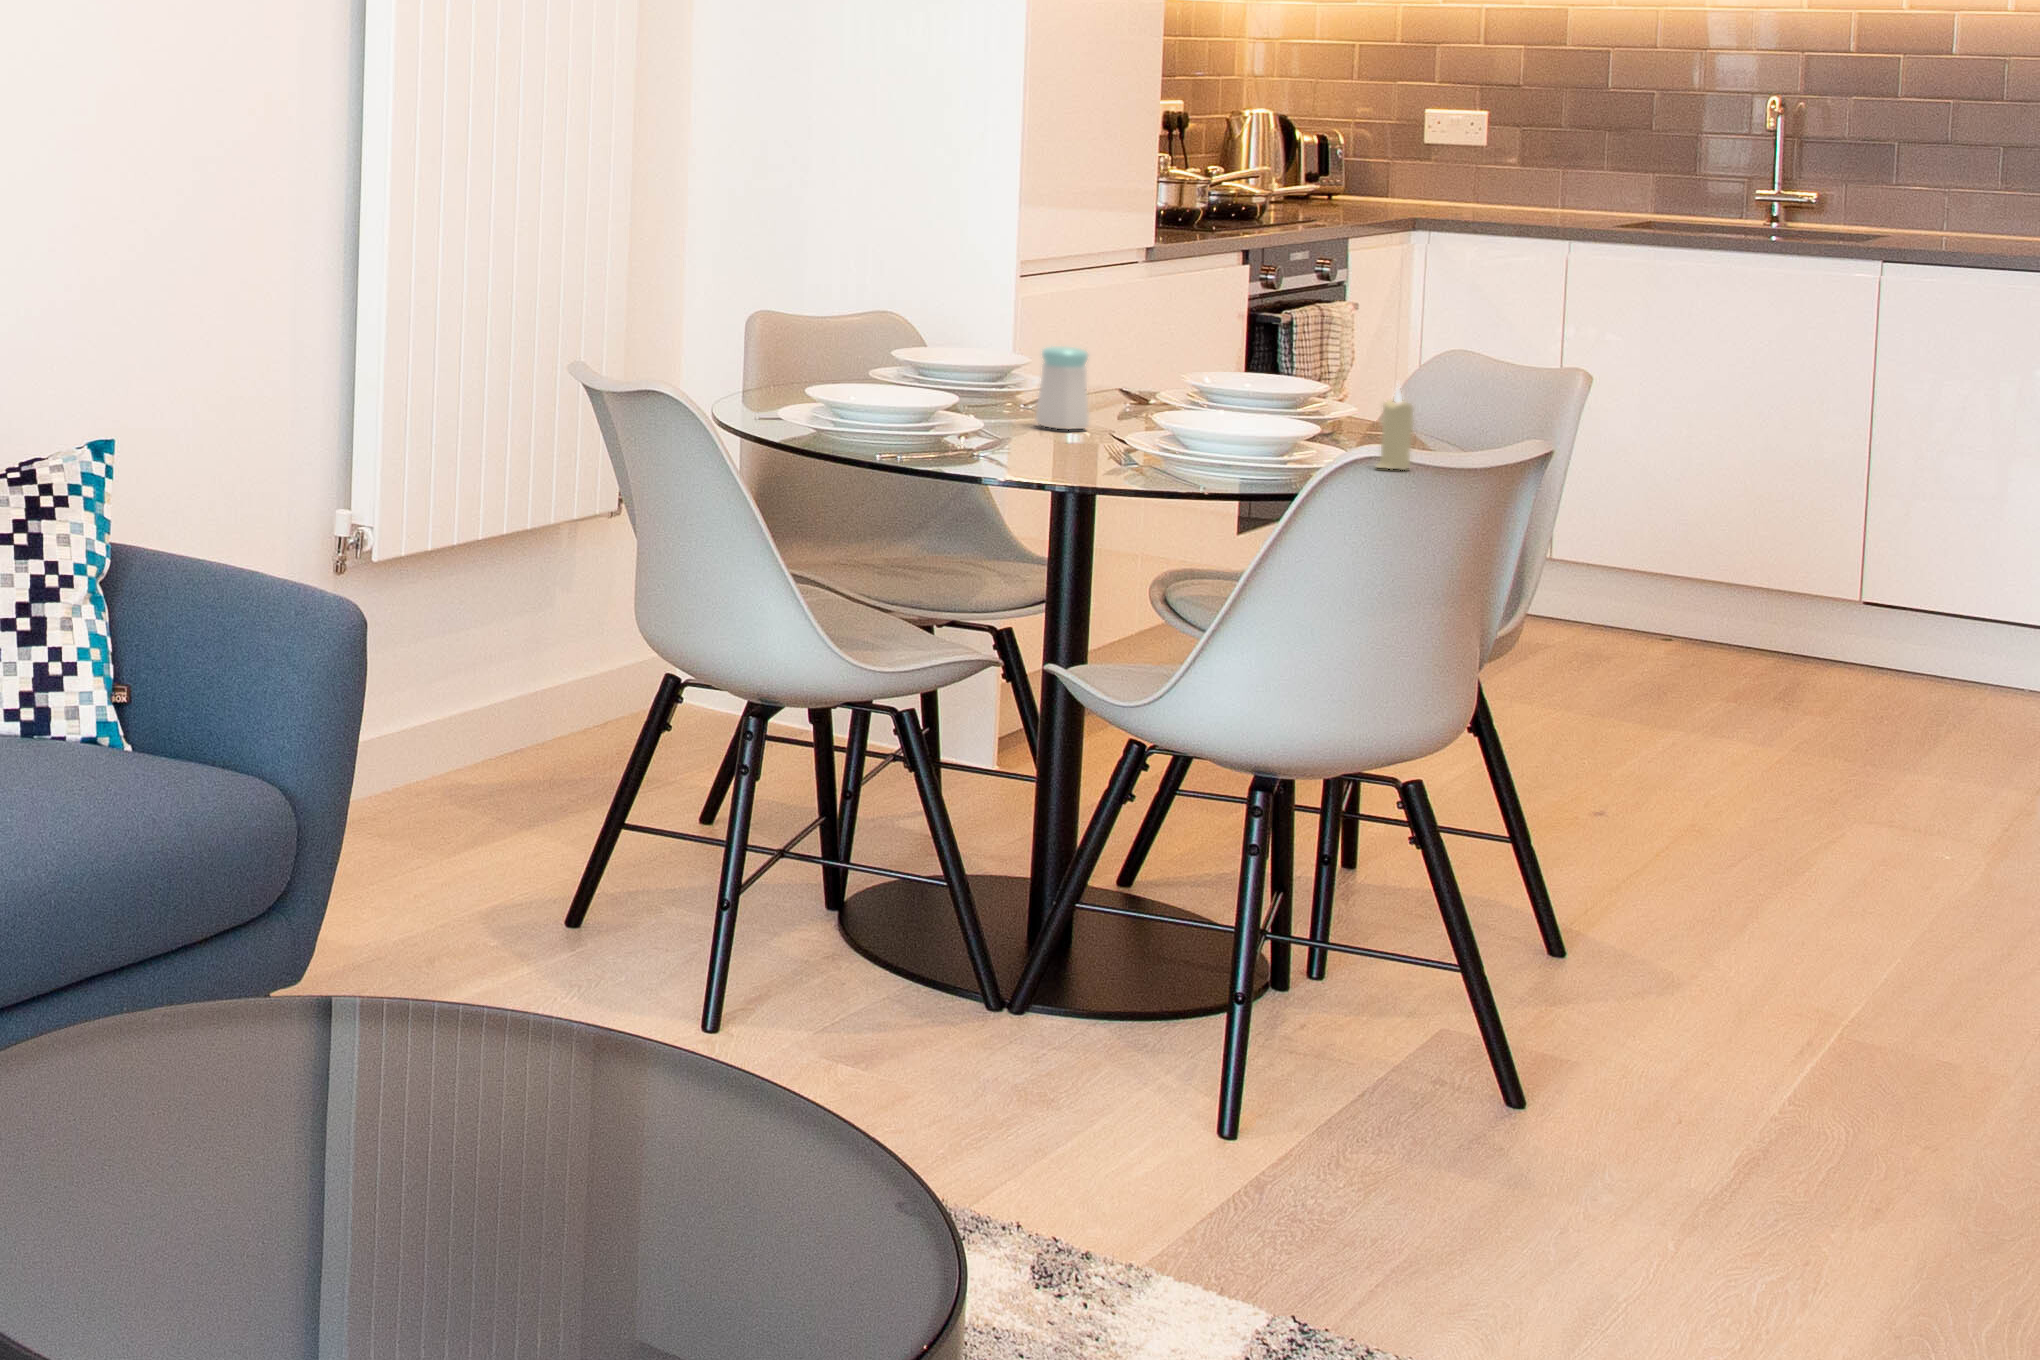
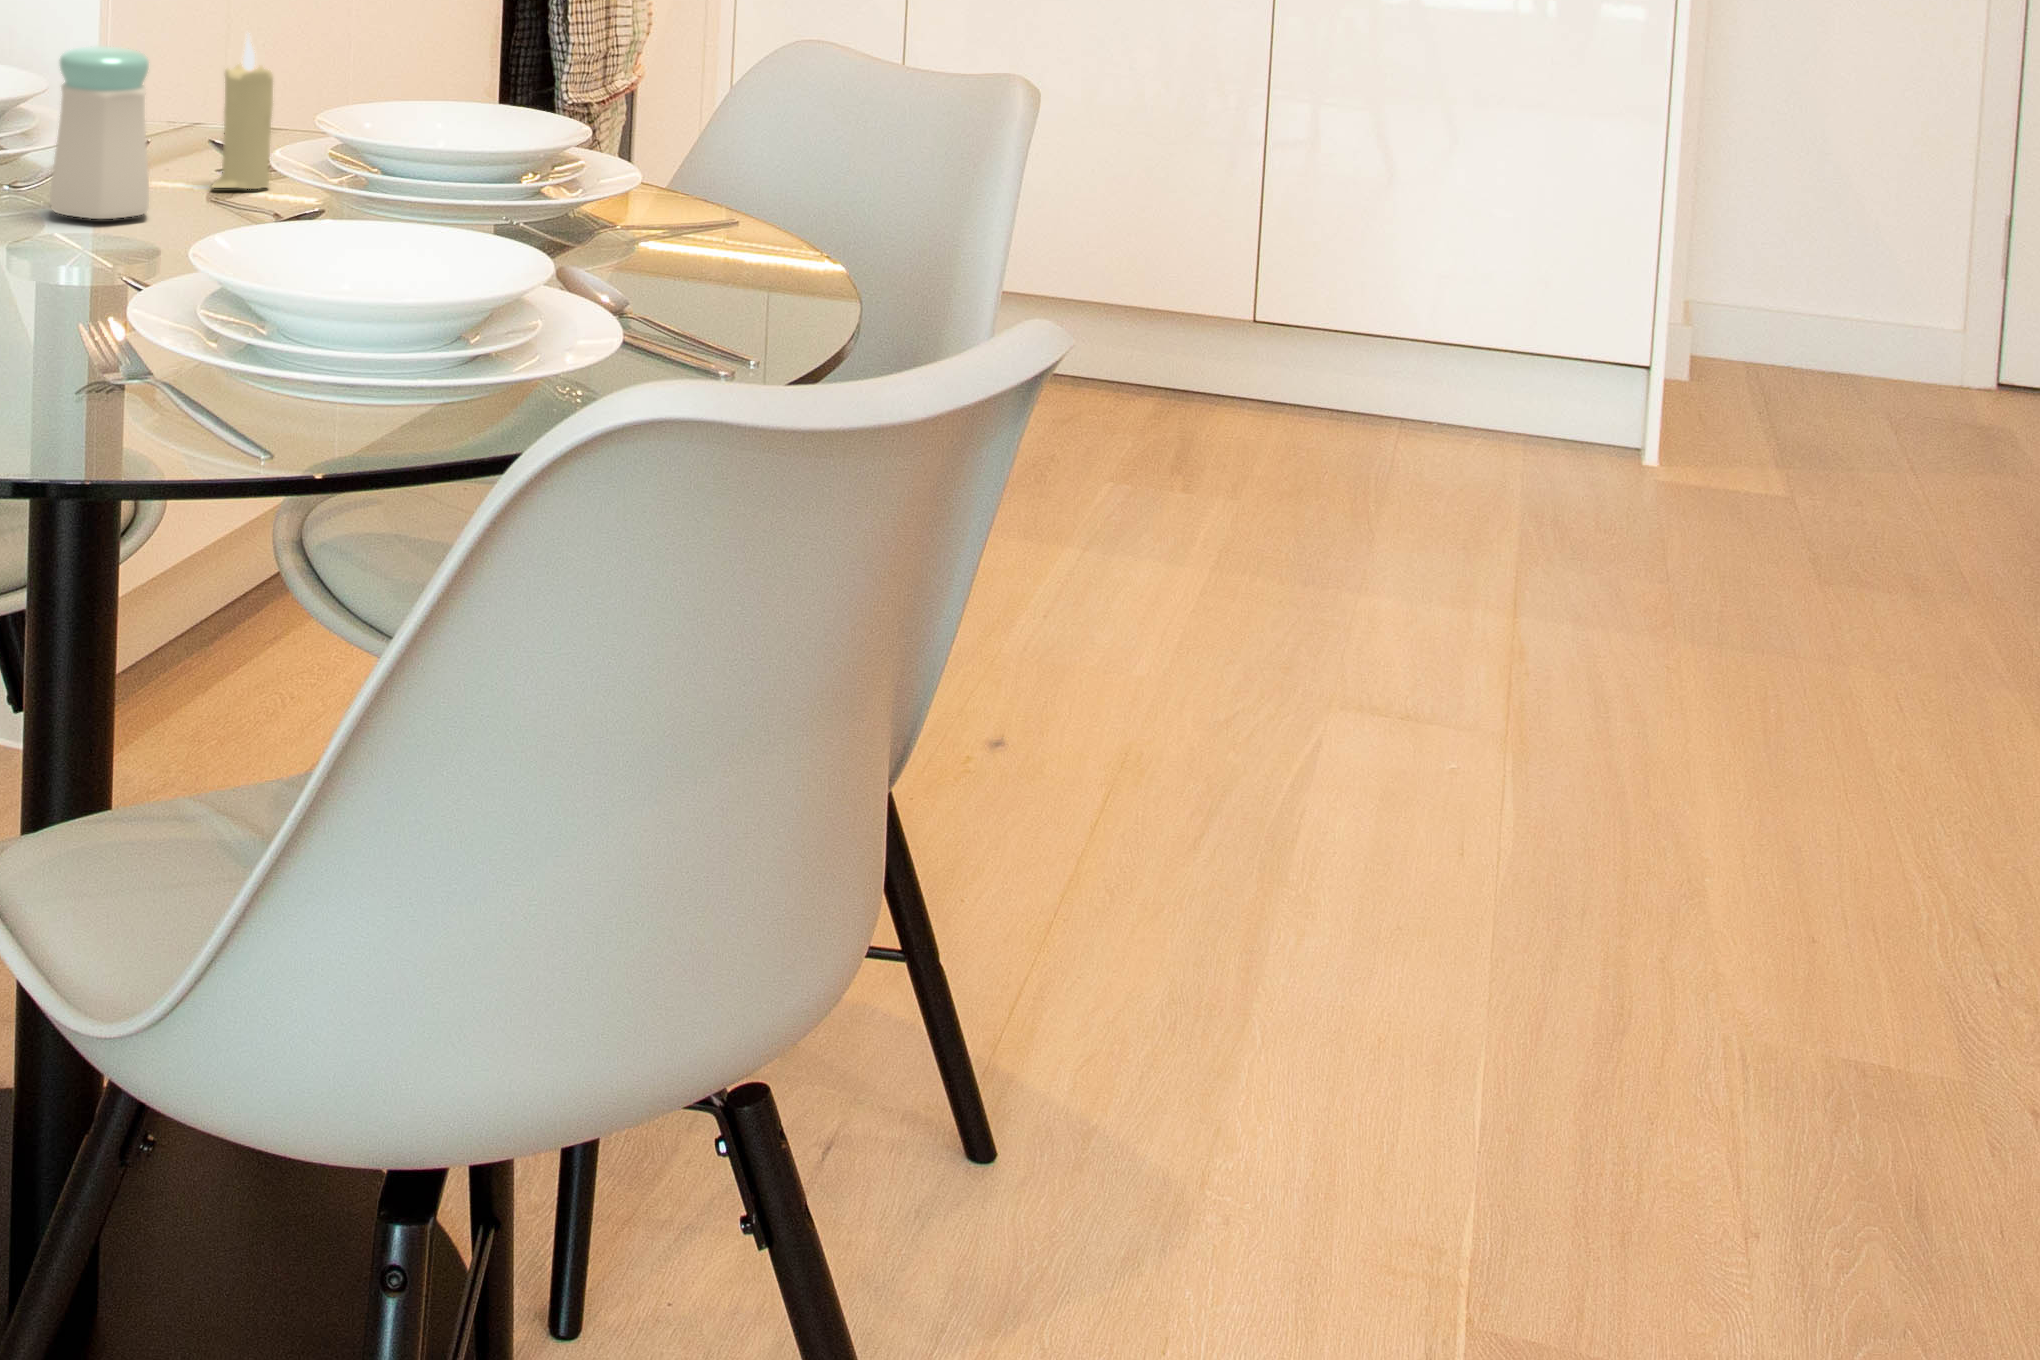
candle: present [1377,388,1413,470] -> present [213,34,273,189]

